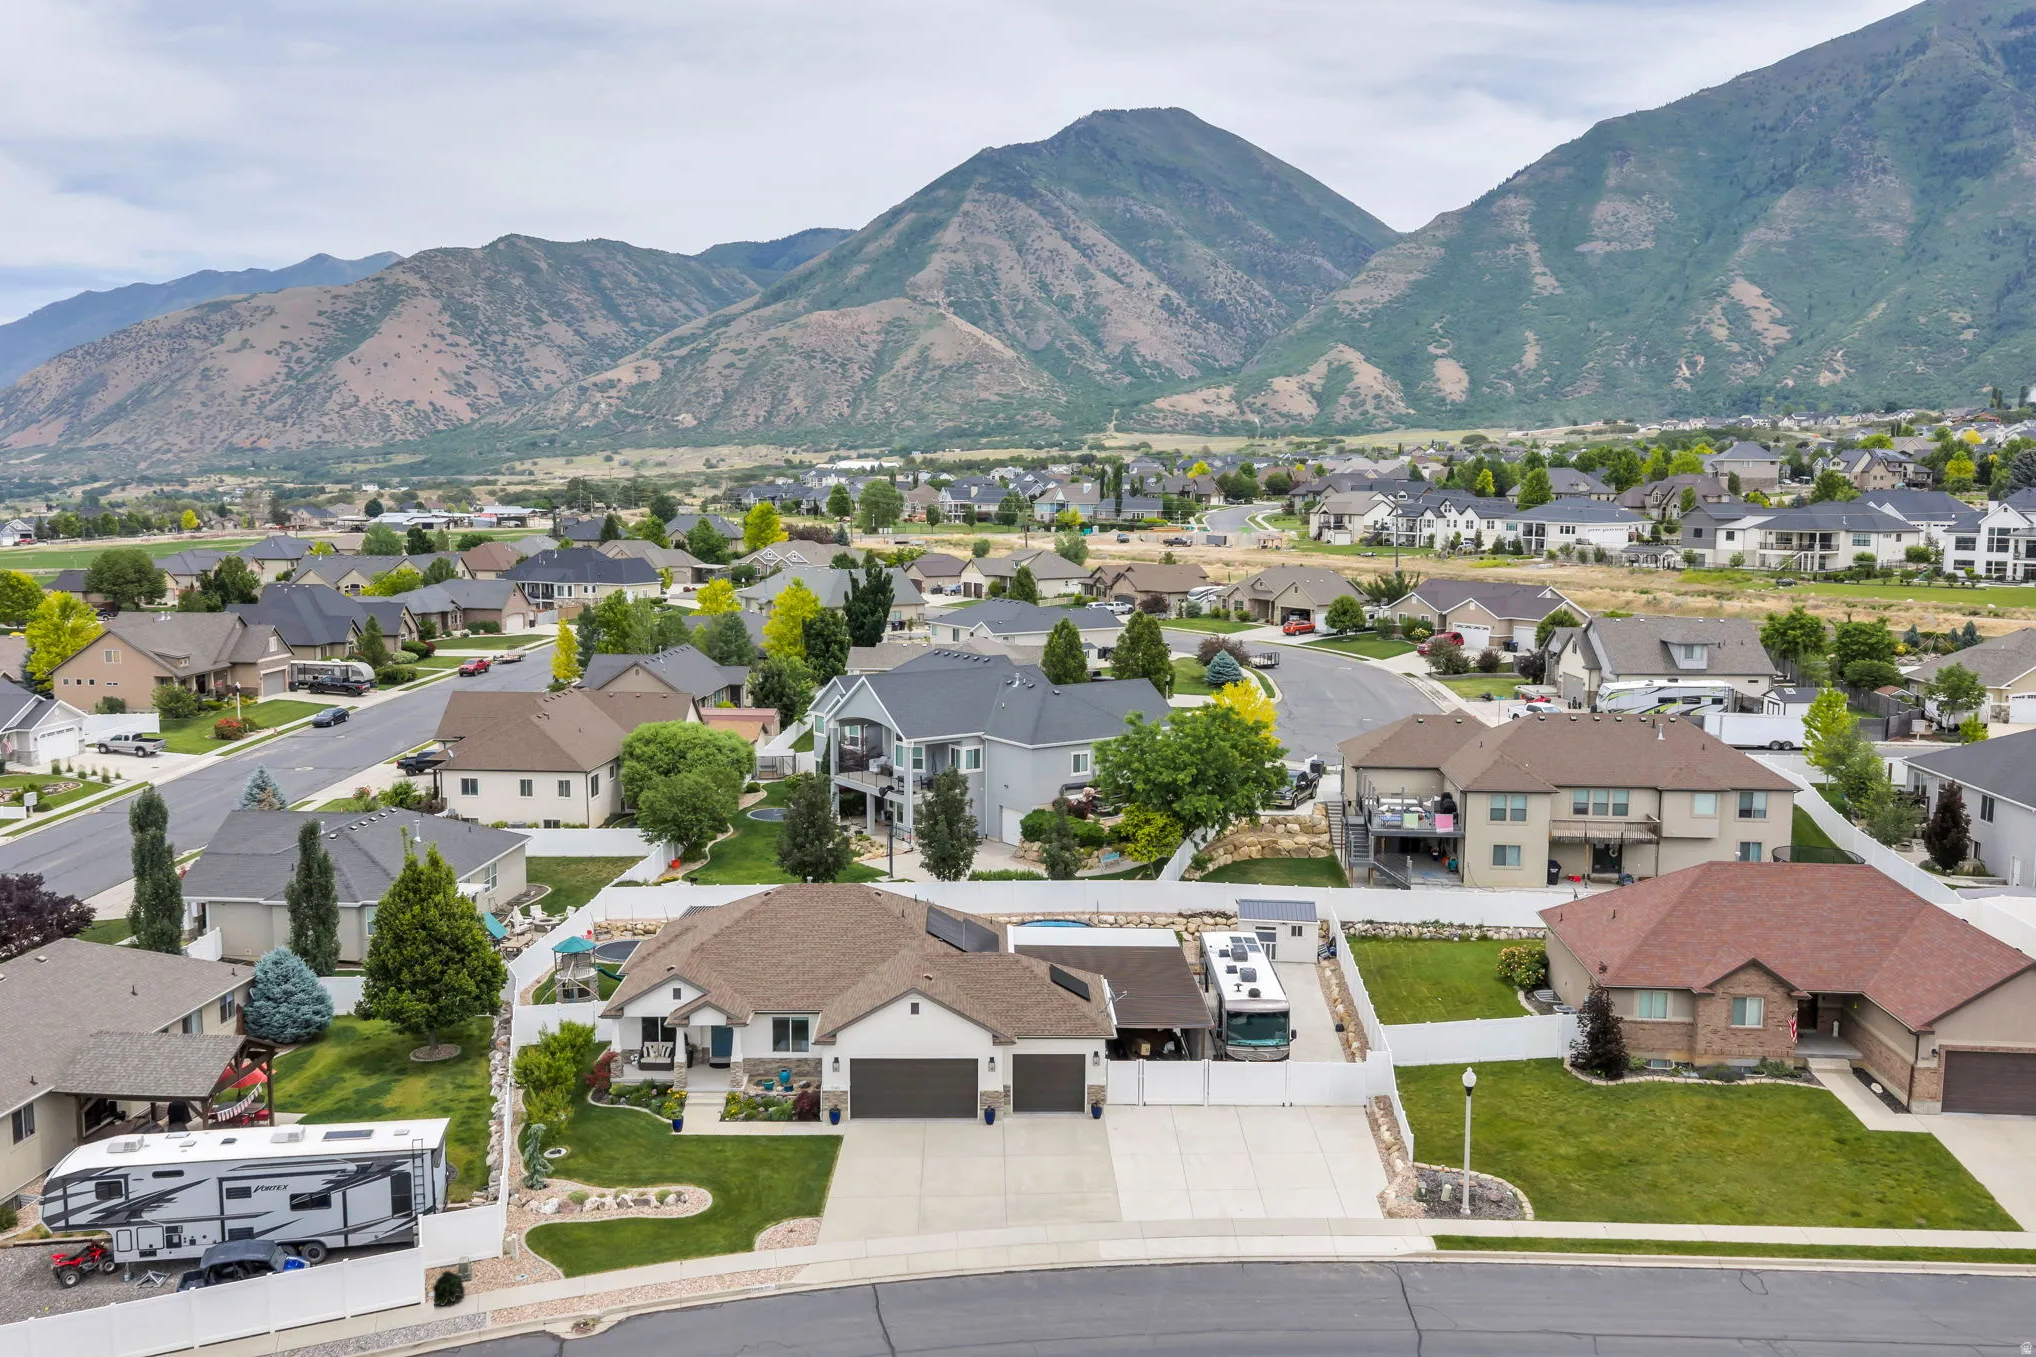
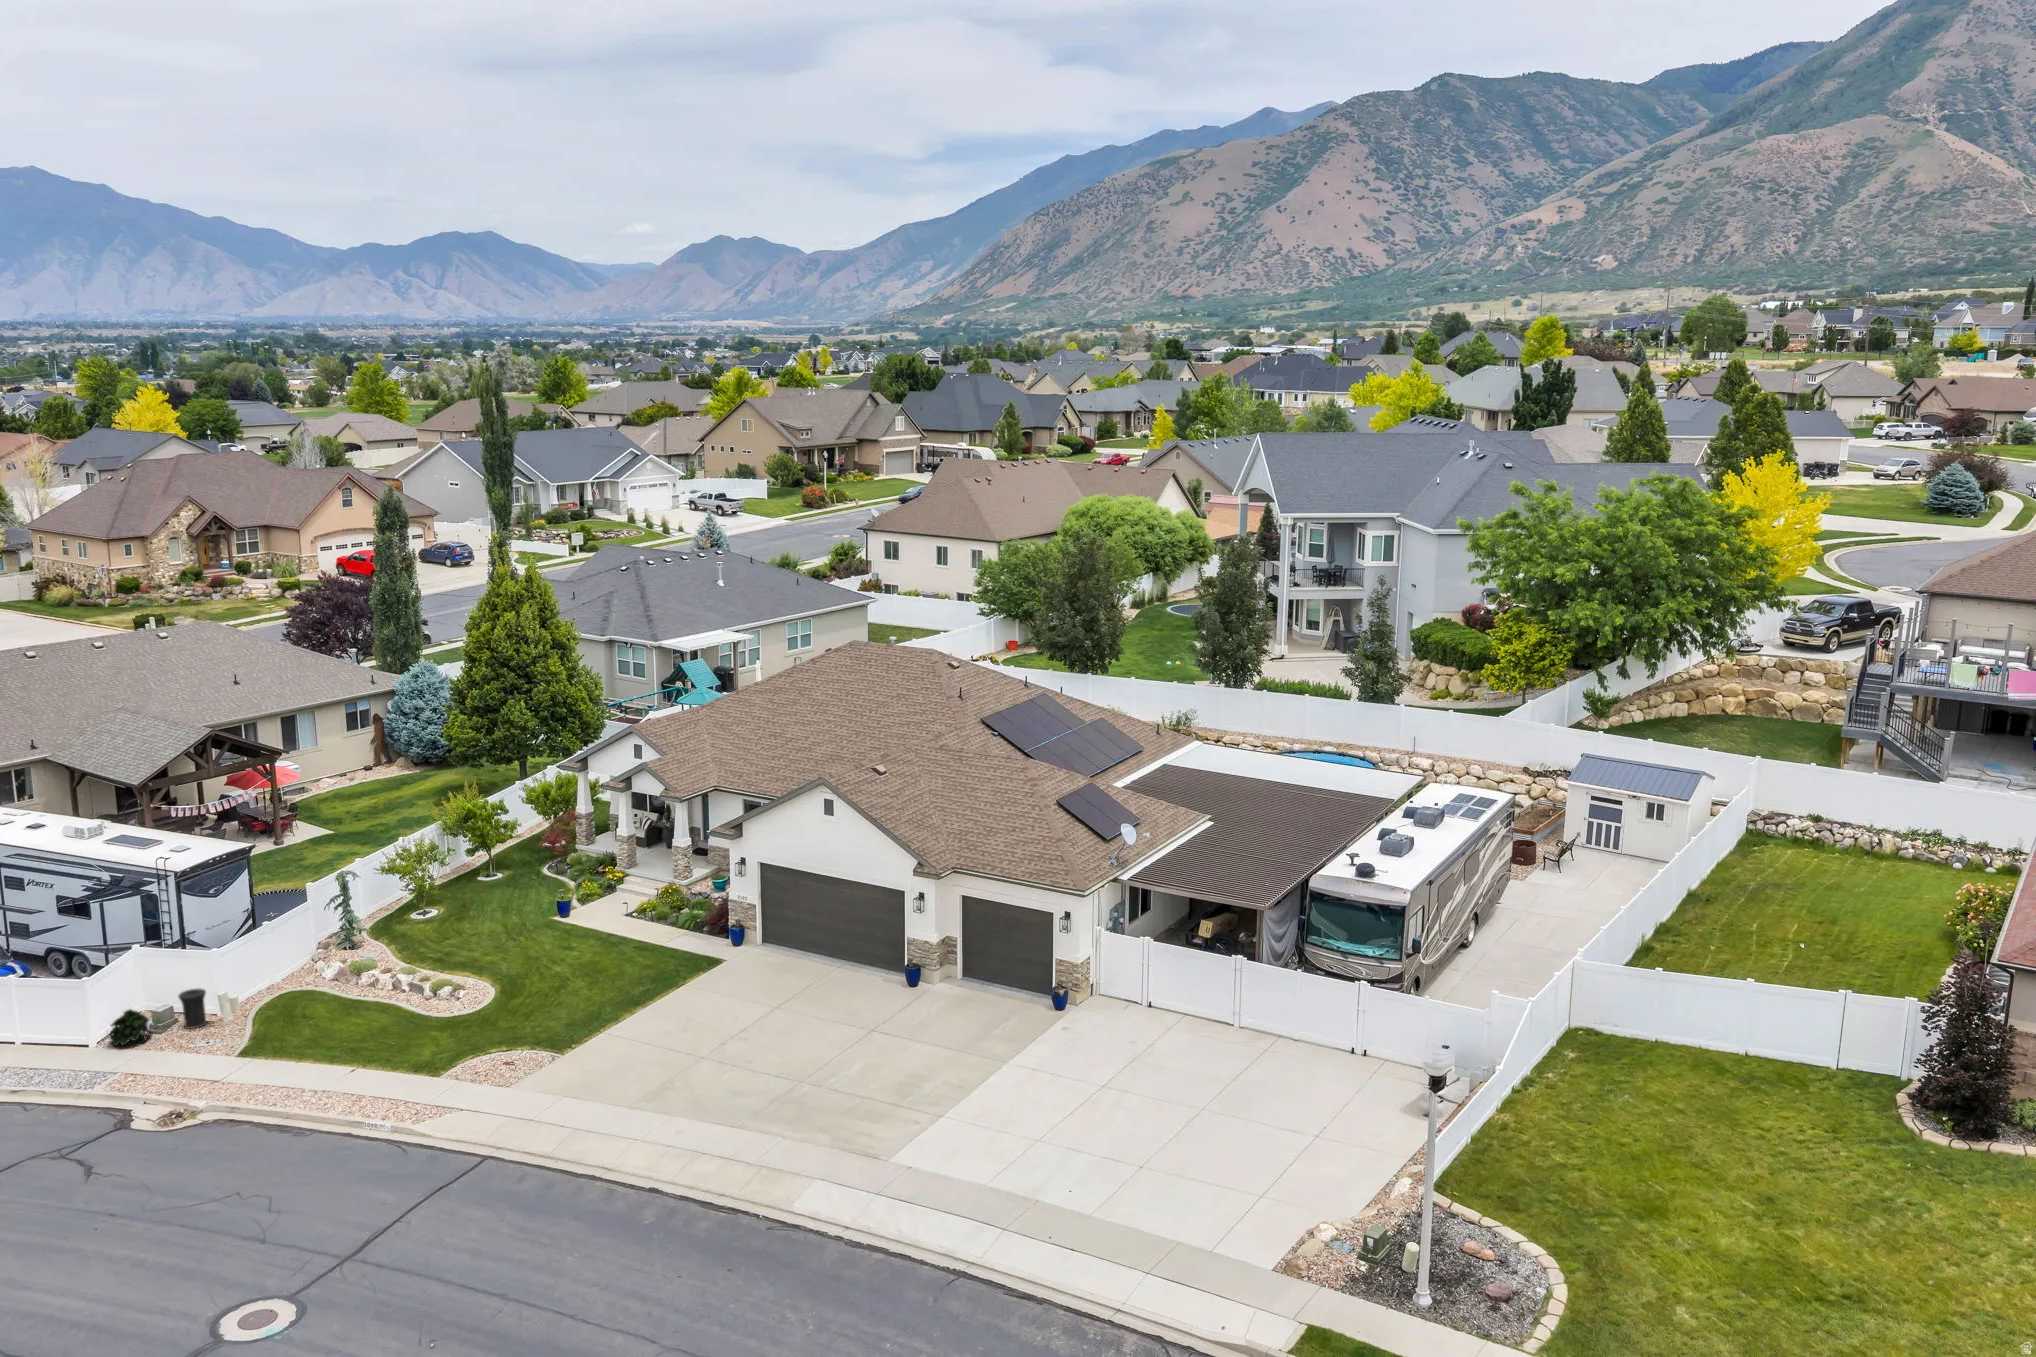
trash can: none [470,1242,493,1279] -> present [178,989,207,1029]

